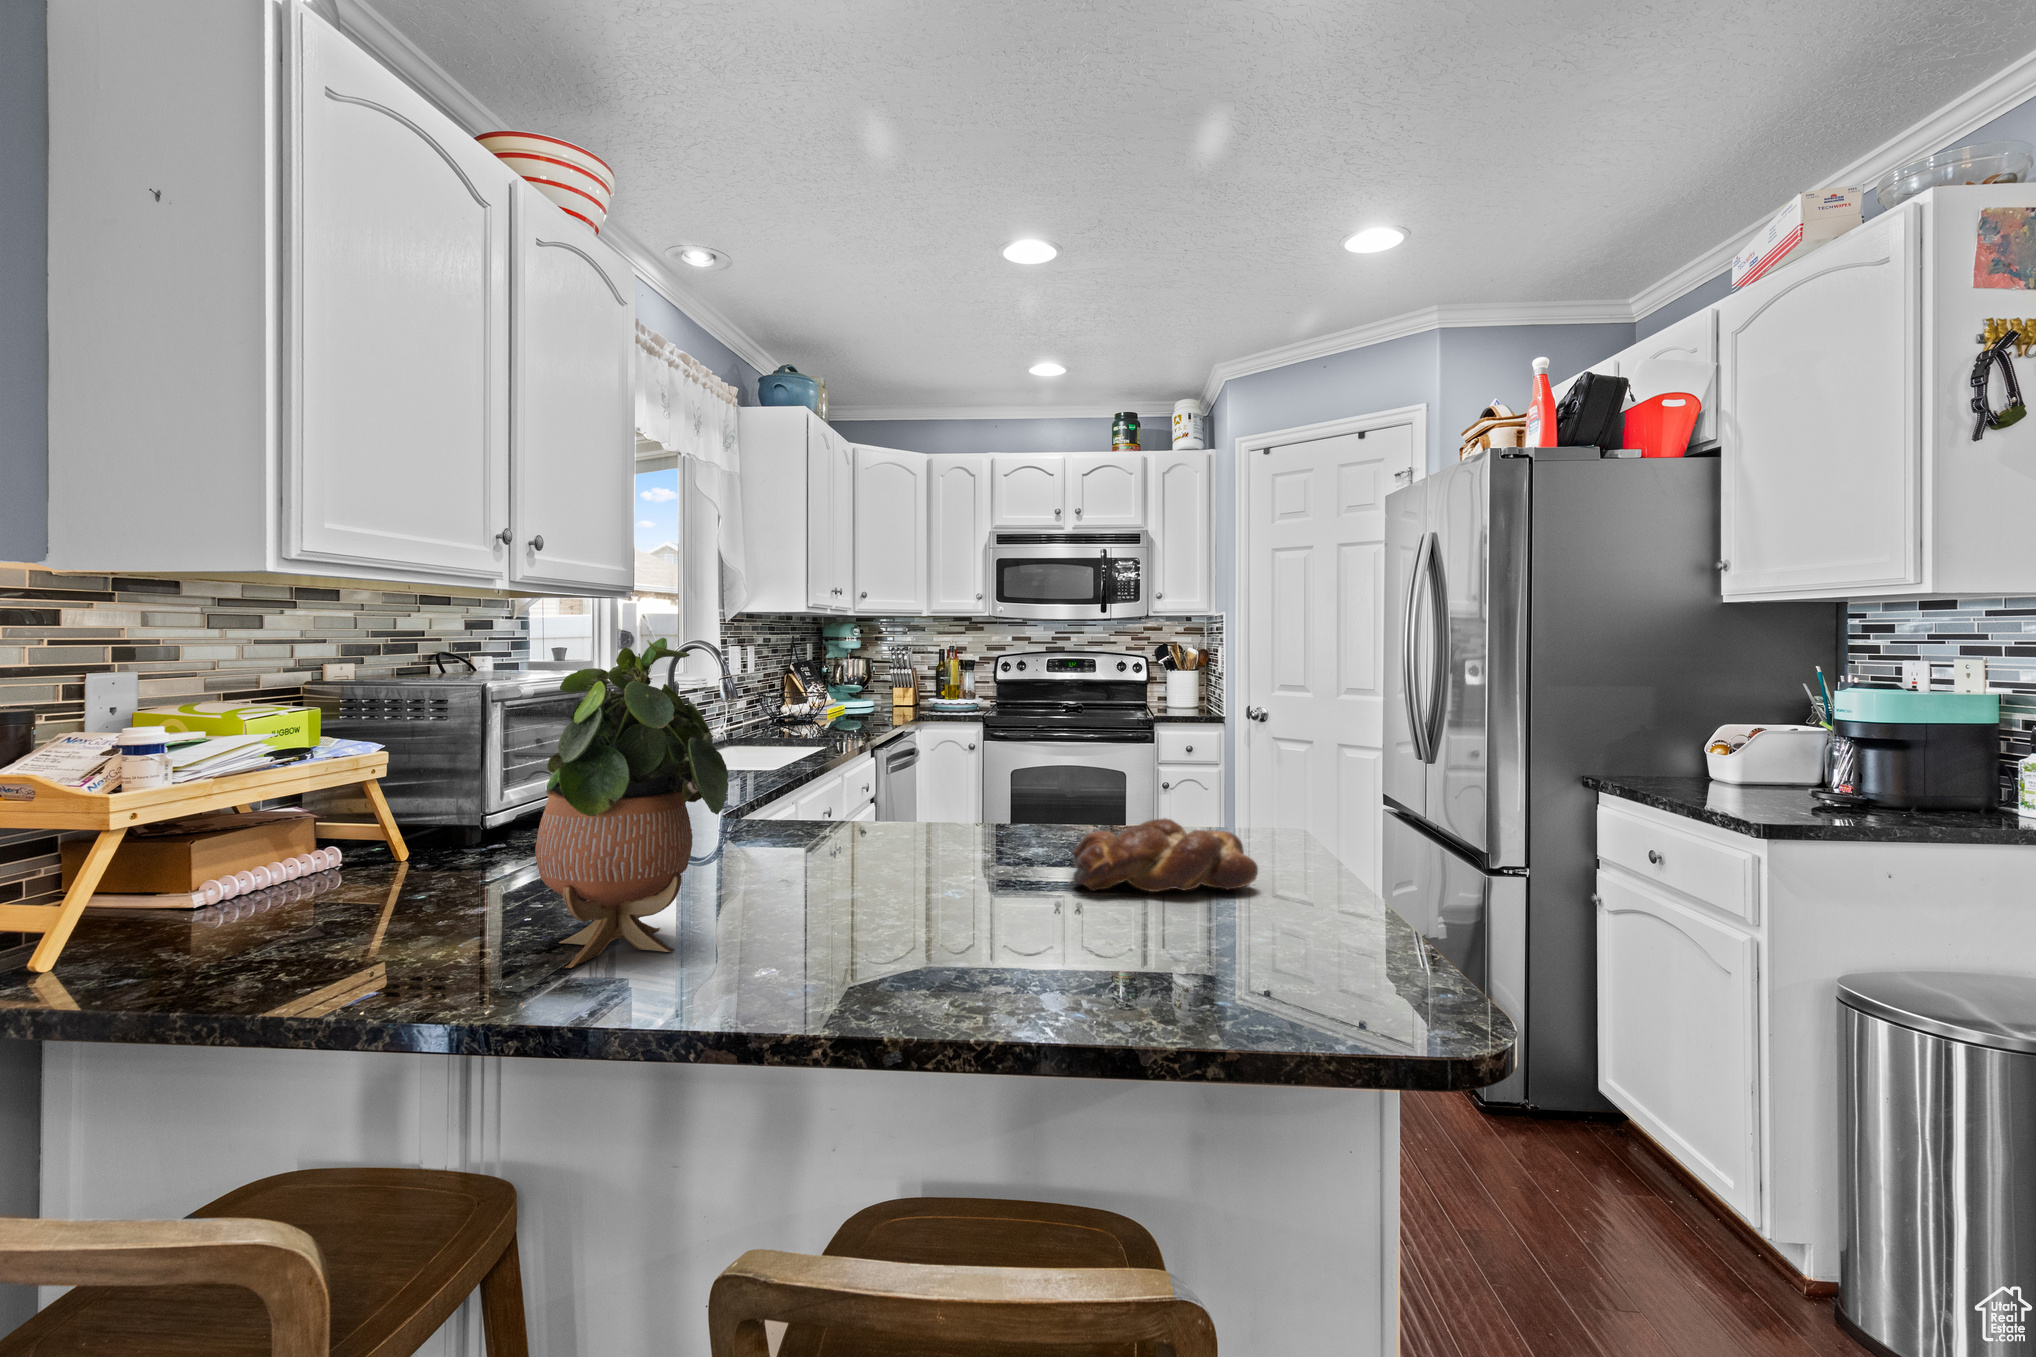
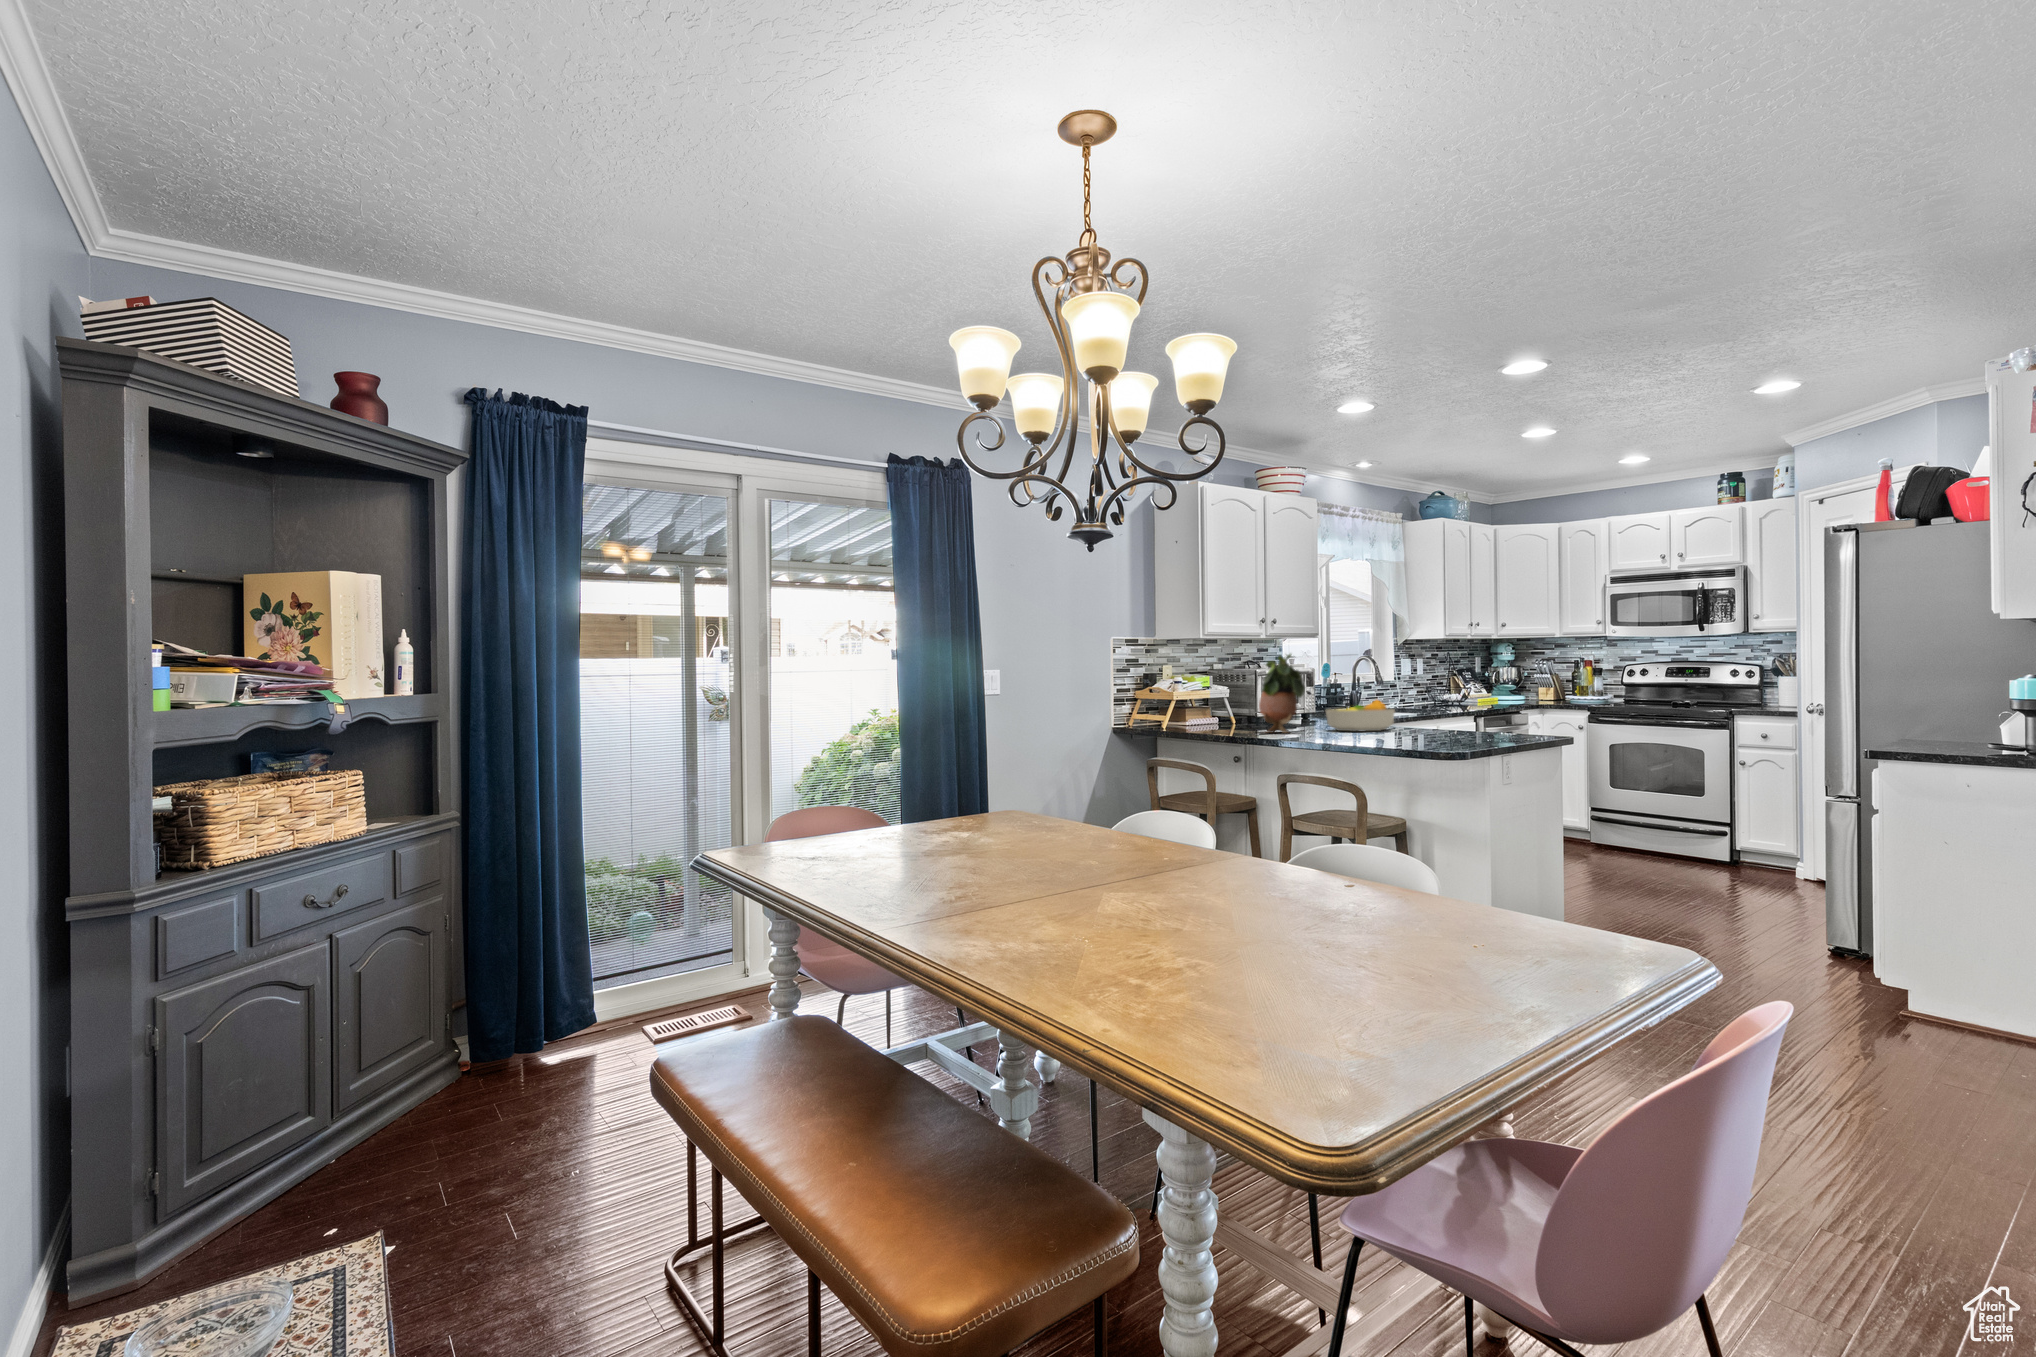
fruit bowl: none [758,773,937,893] -> present [1326,700,1395,731]
bread loaf: present [1073,818,1258,892] -> none [1421,713,1490,735]

